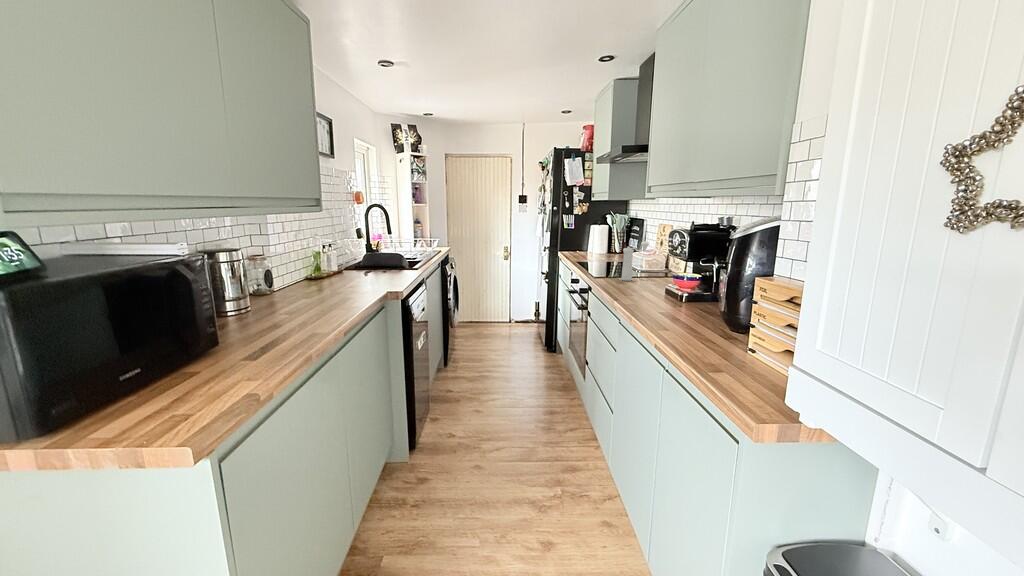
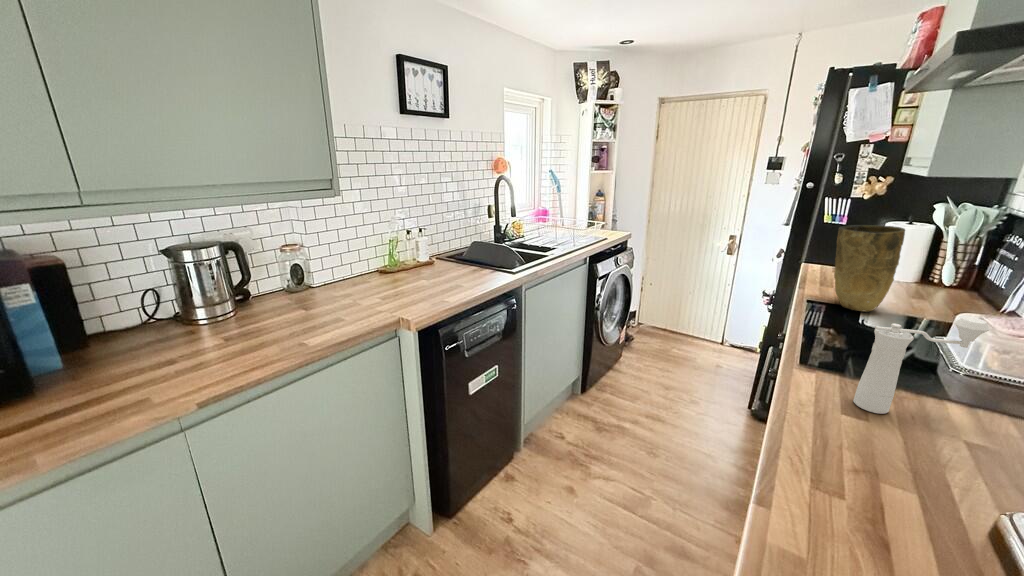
vase: none [584,222,608,262] -> present [834,225,905,311]

